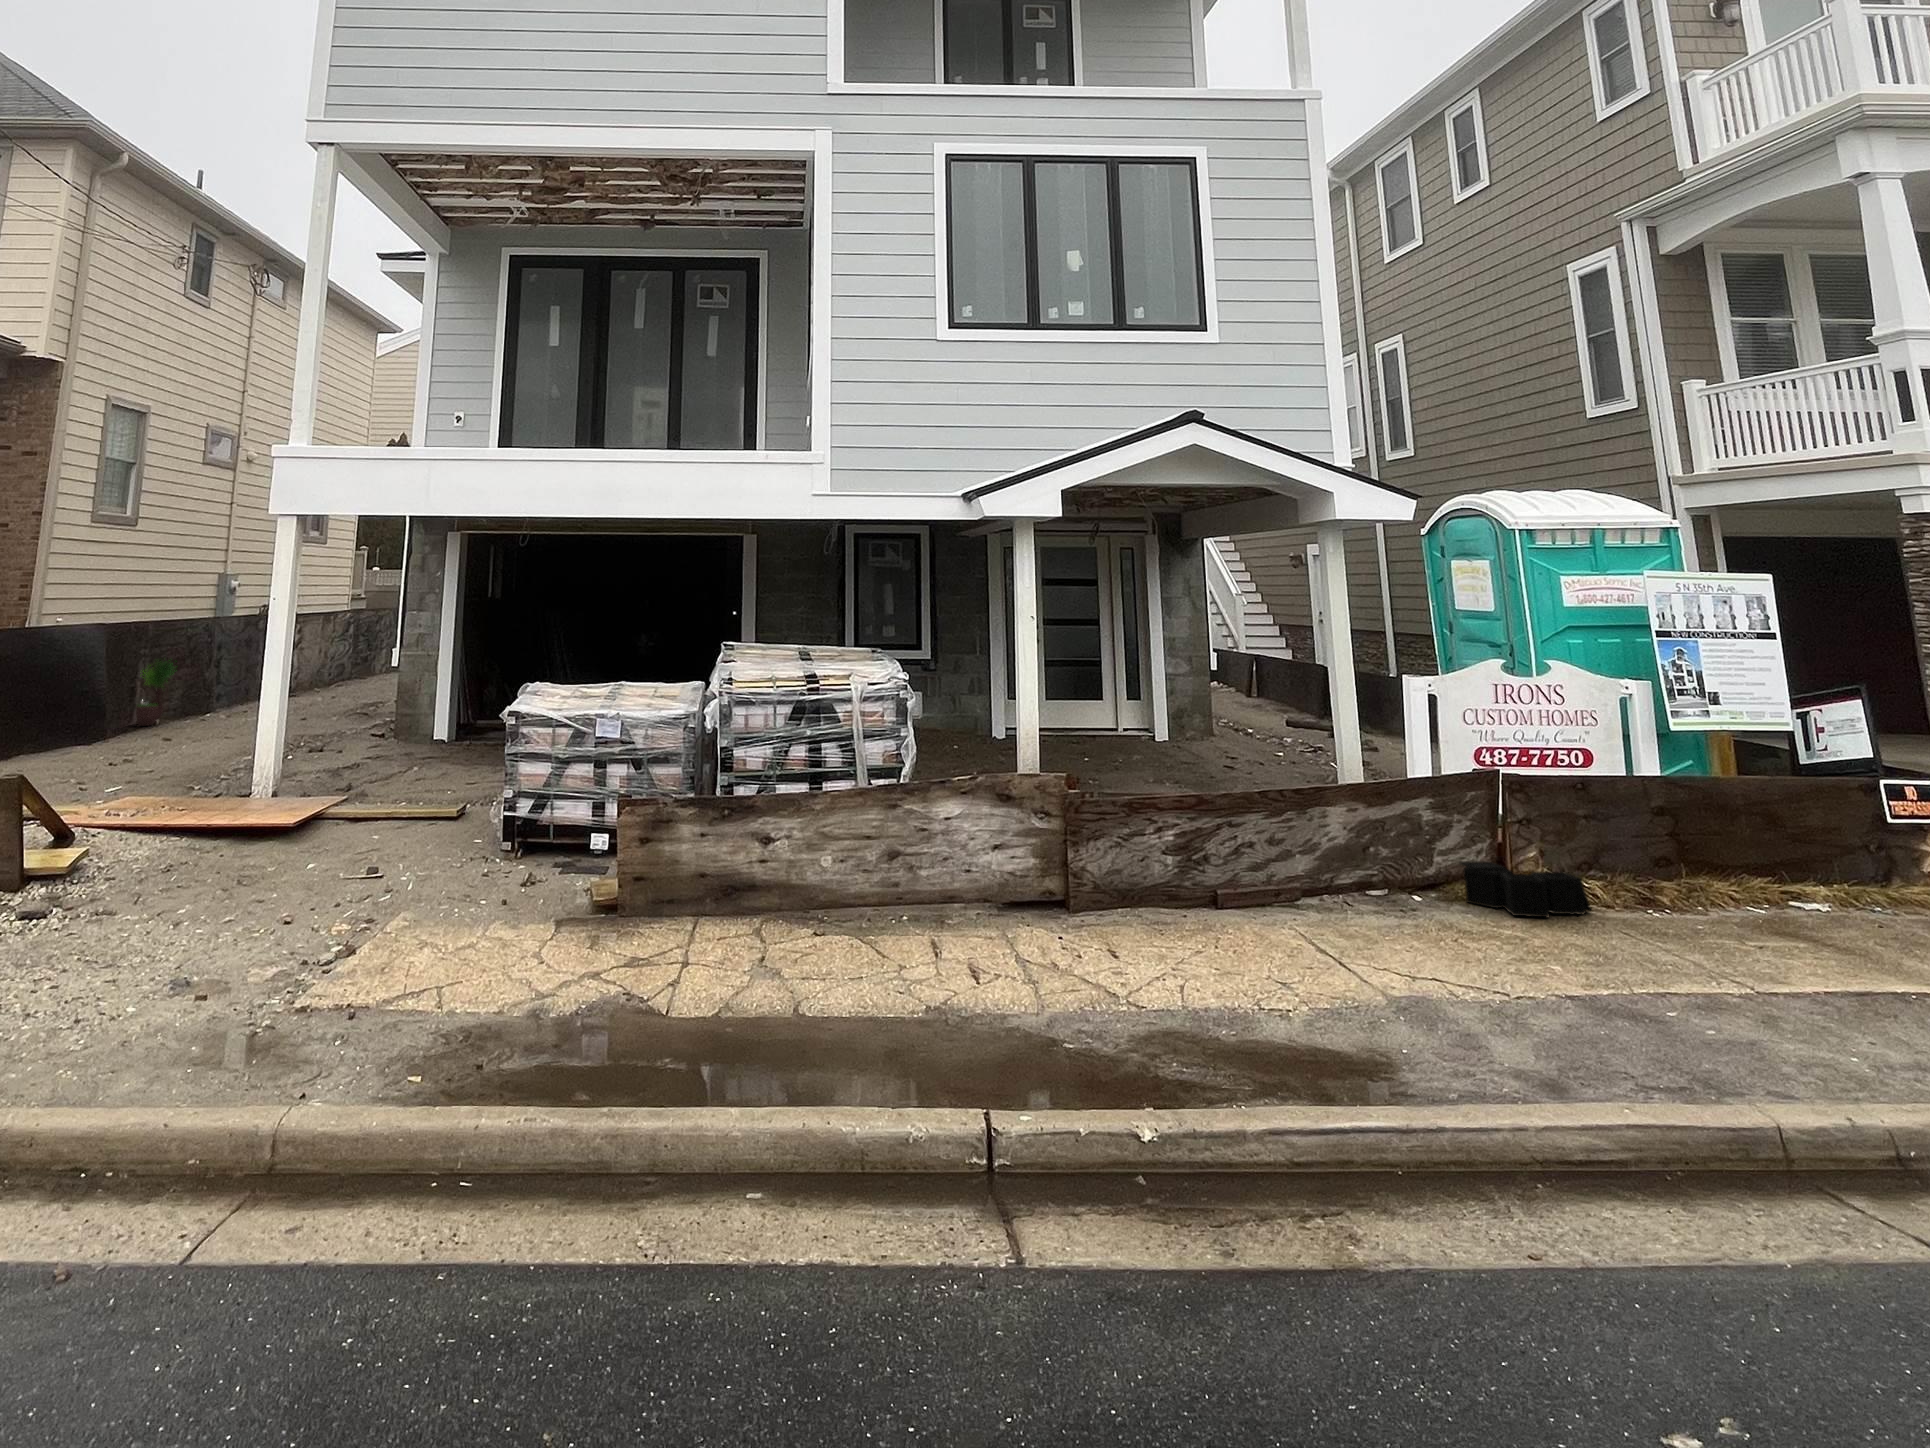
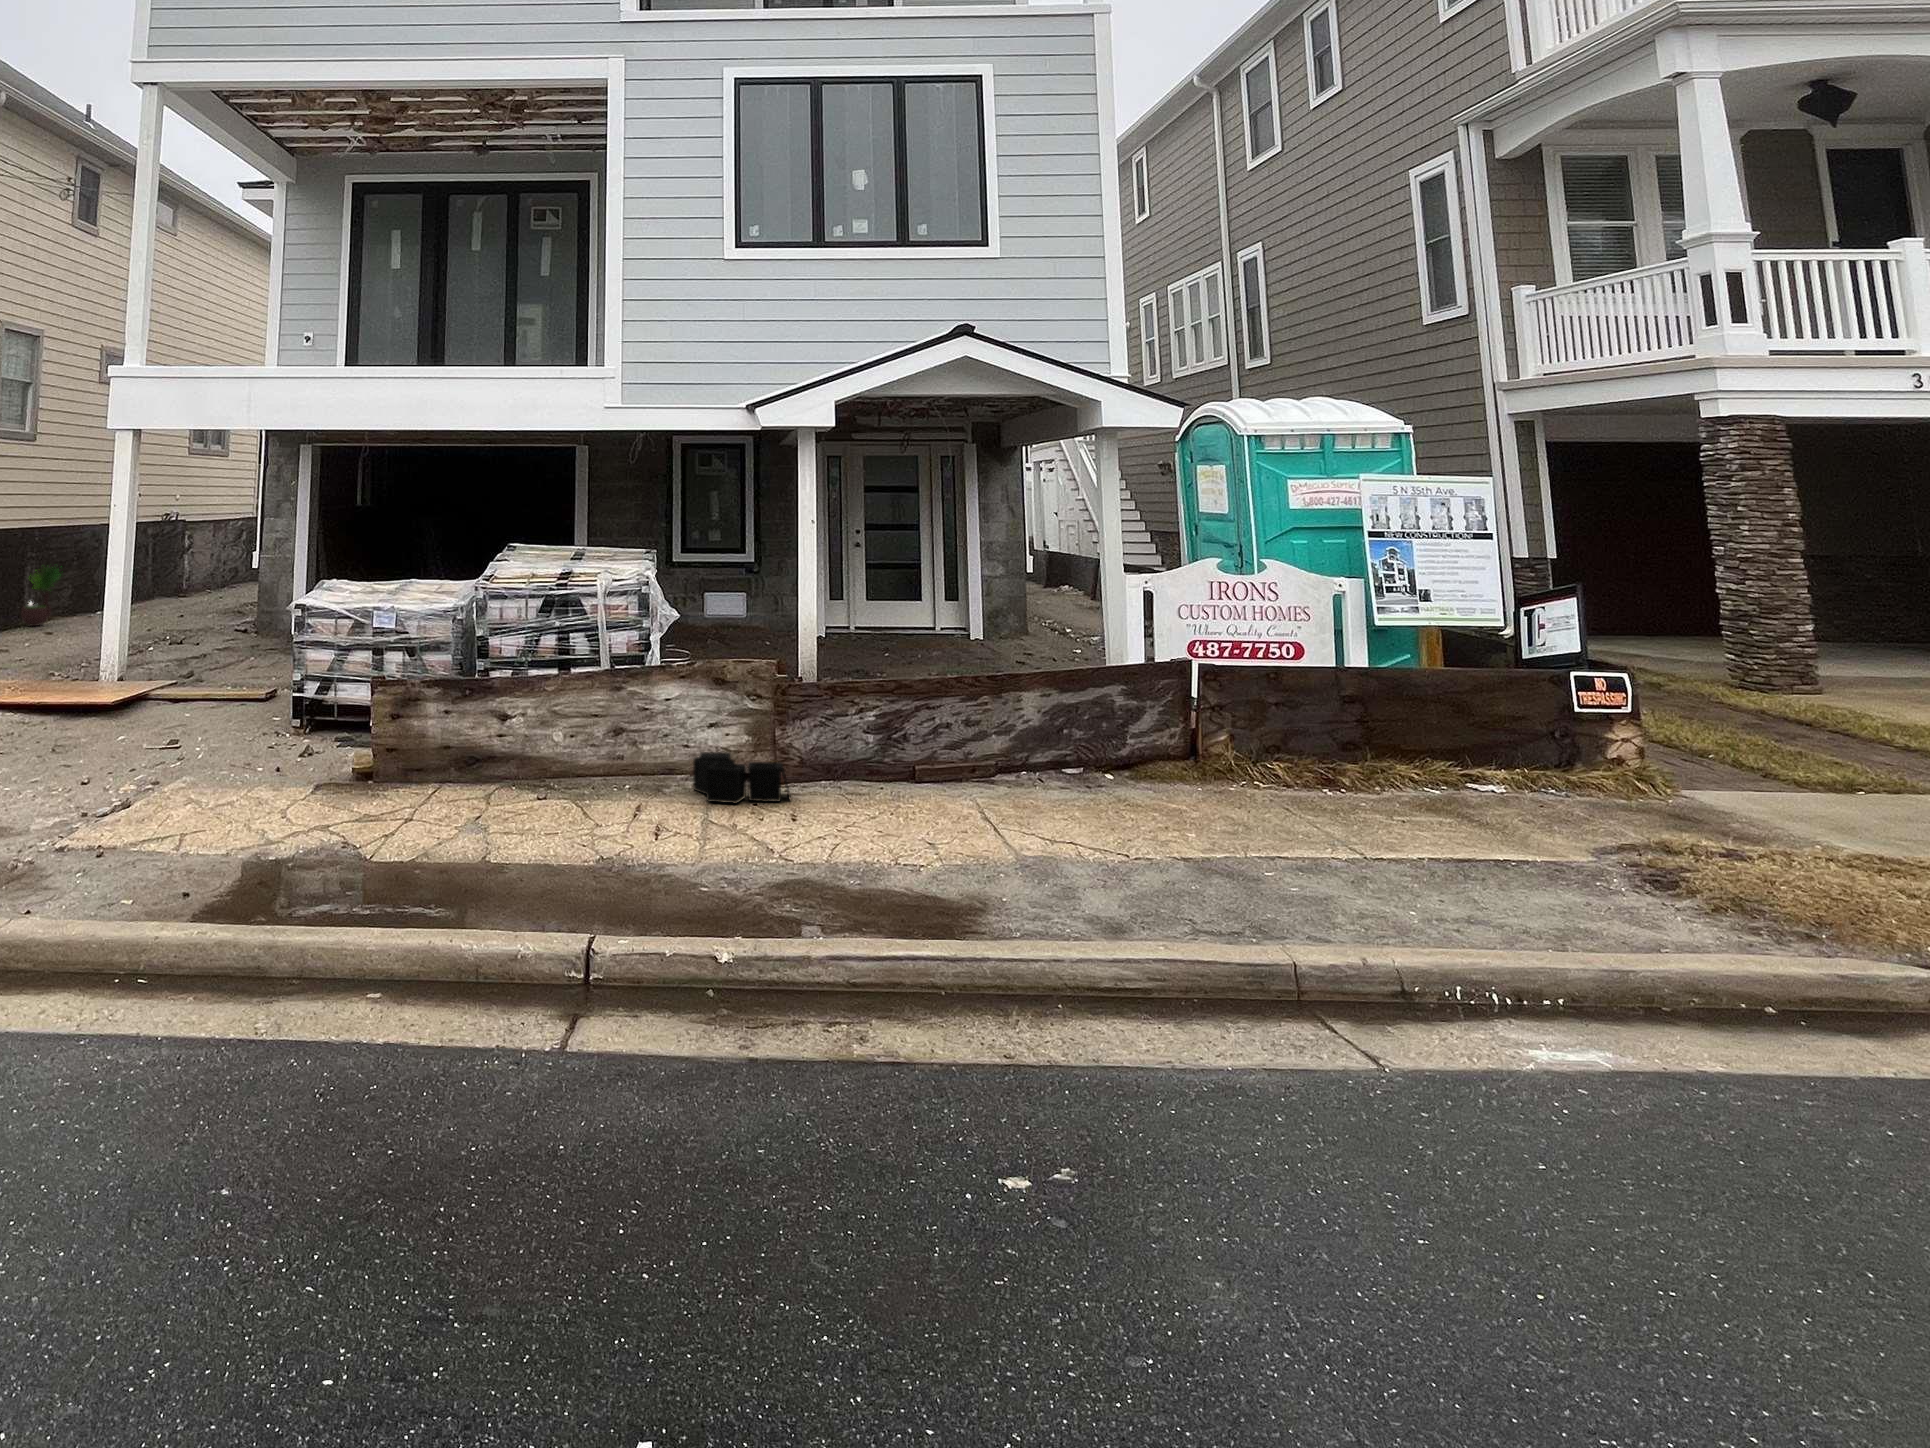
storage bin: present [1460,861,1592,917] -> present [693,752,791,803]

